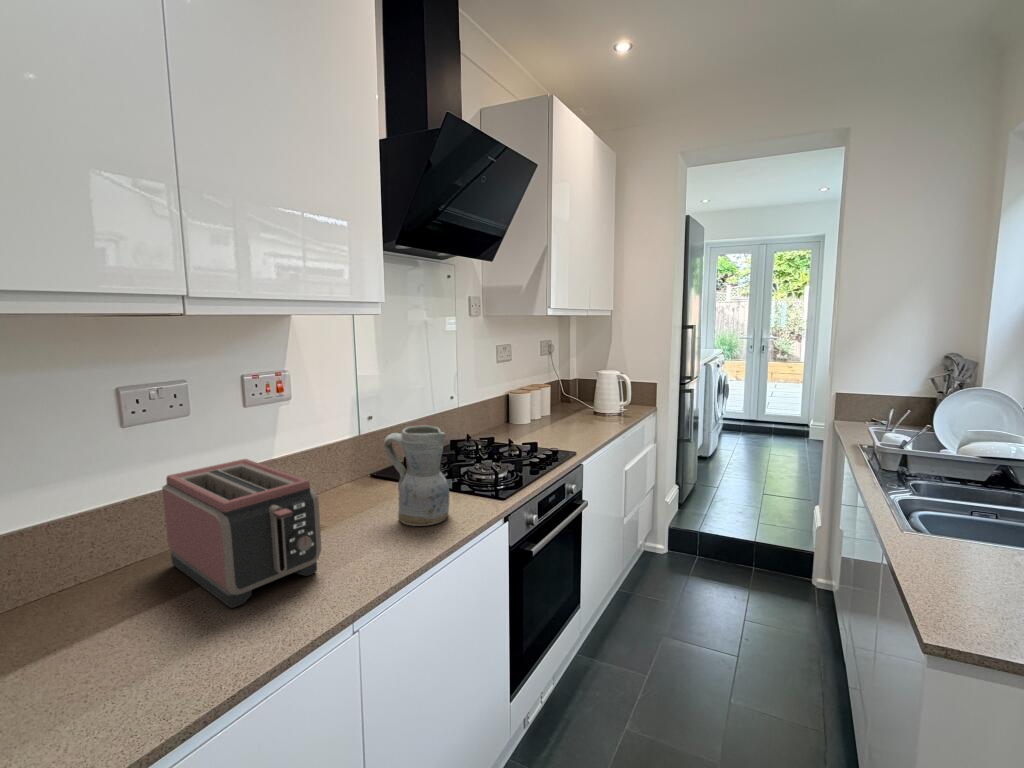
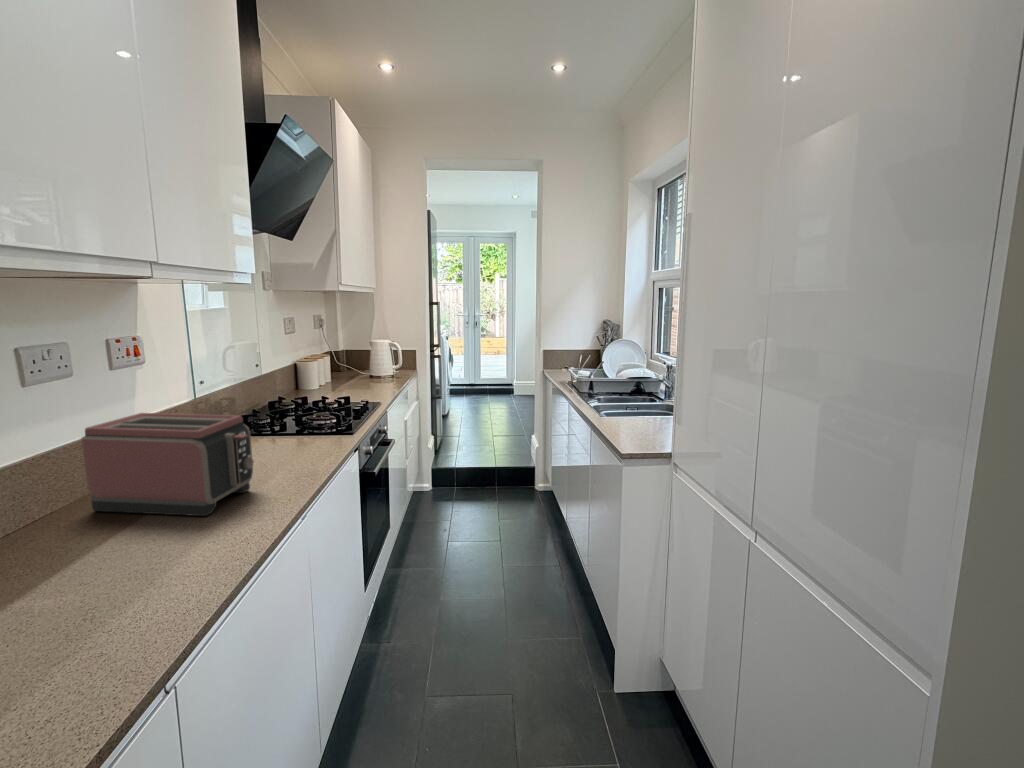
ceramic pitcher: present [384,425,450,526] -> none [261,377,320,457]

